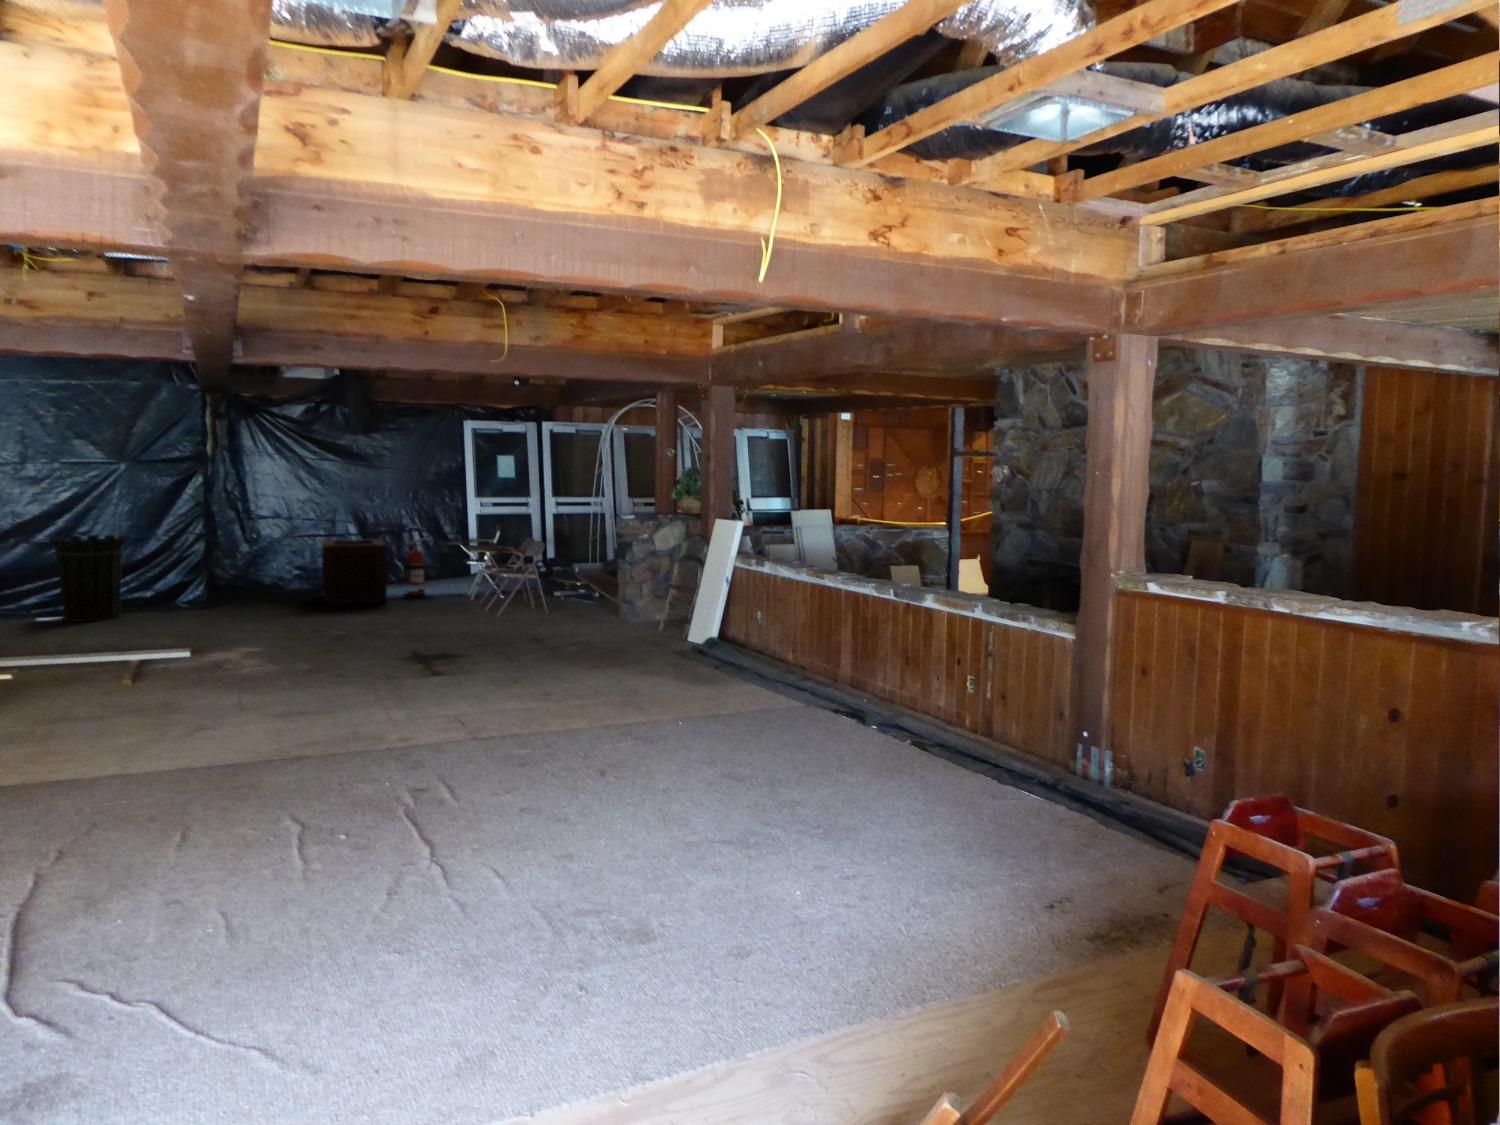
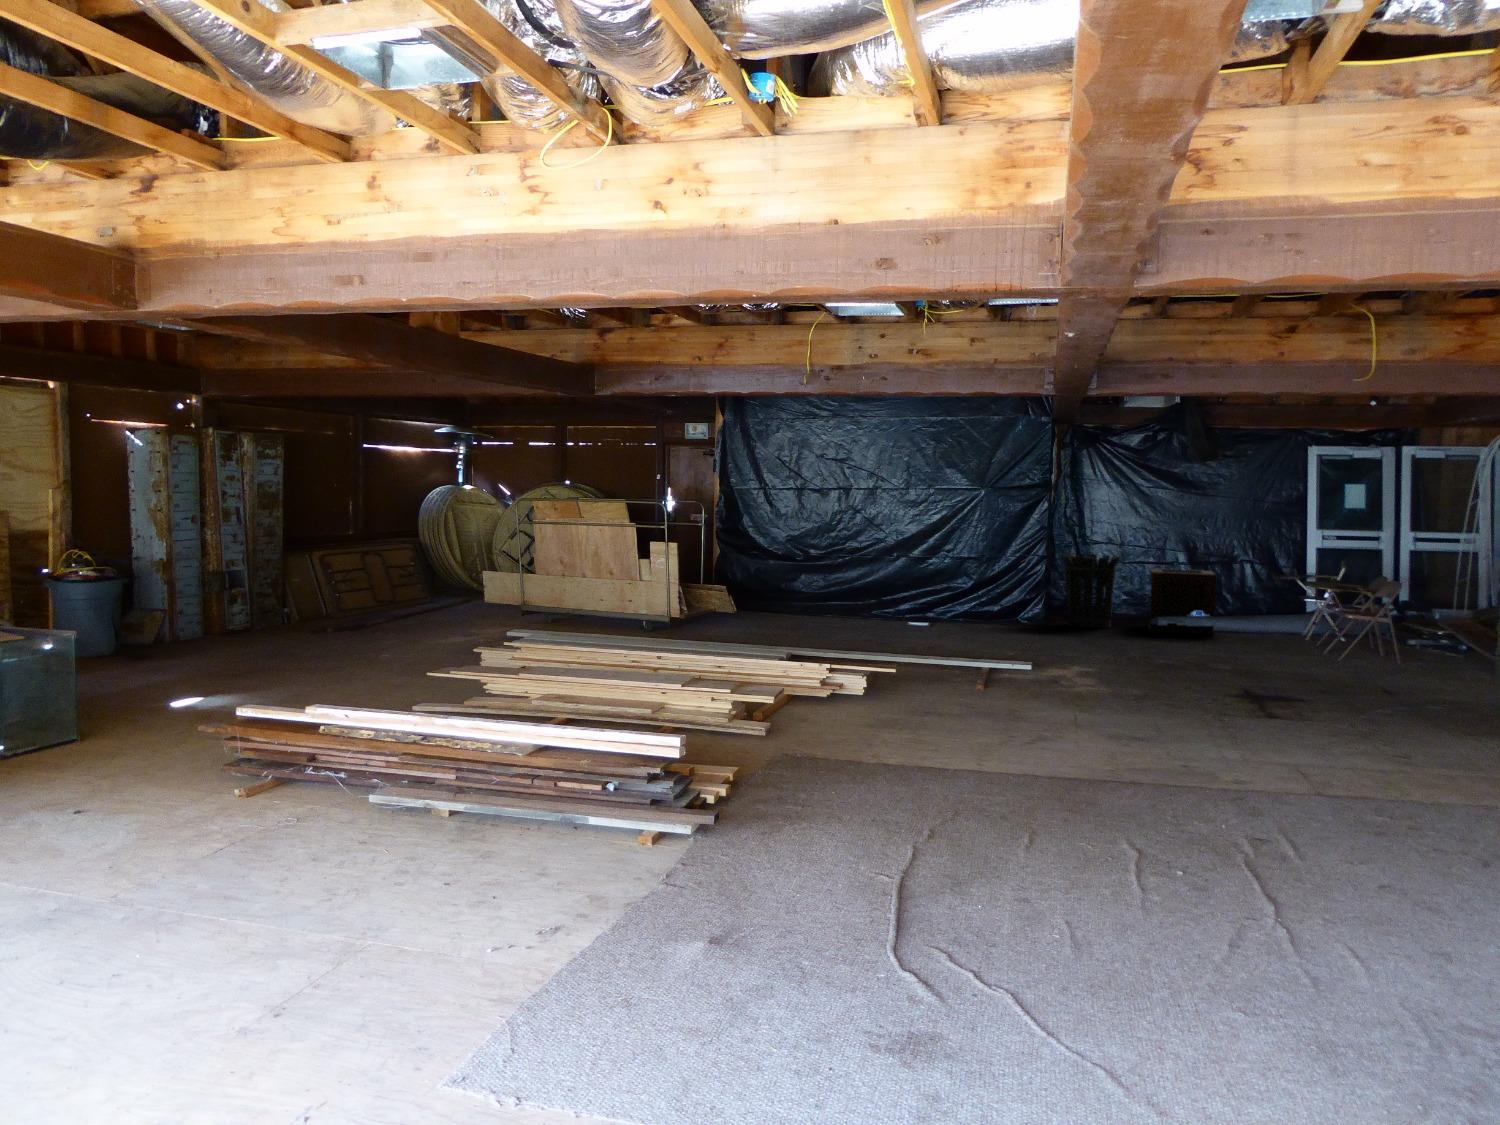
waste bin: present [50,535,126,621] -> present [1063,554,1120,628]
fire extinguisher: present [398,538,430,594] -> none [1227,571,1265,631]

